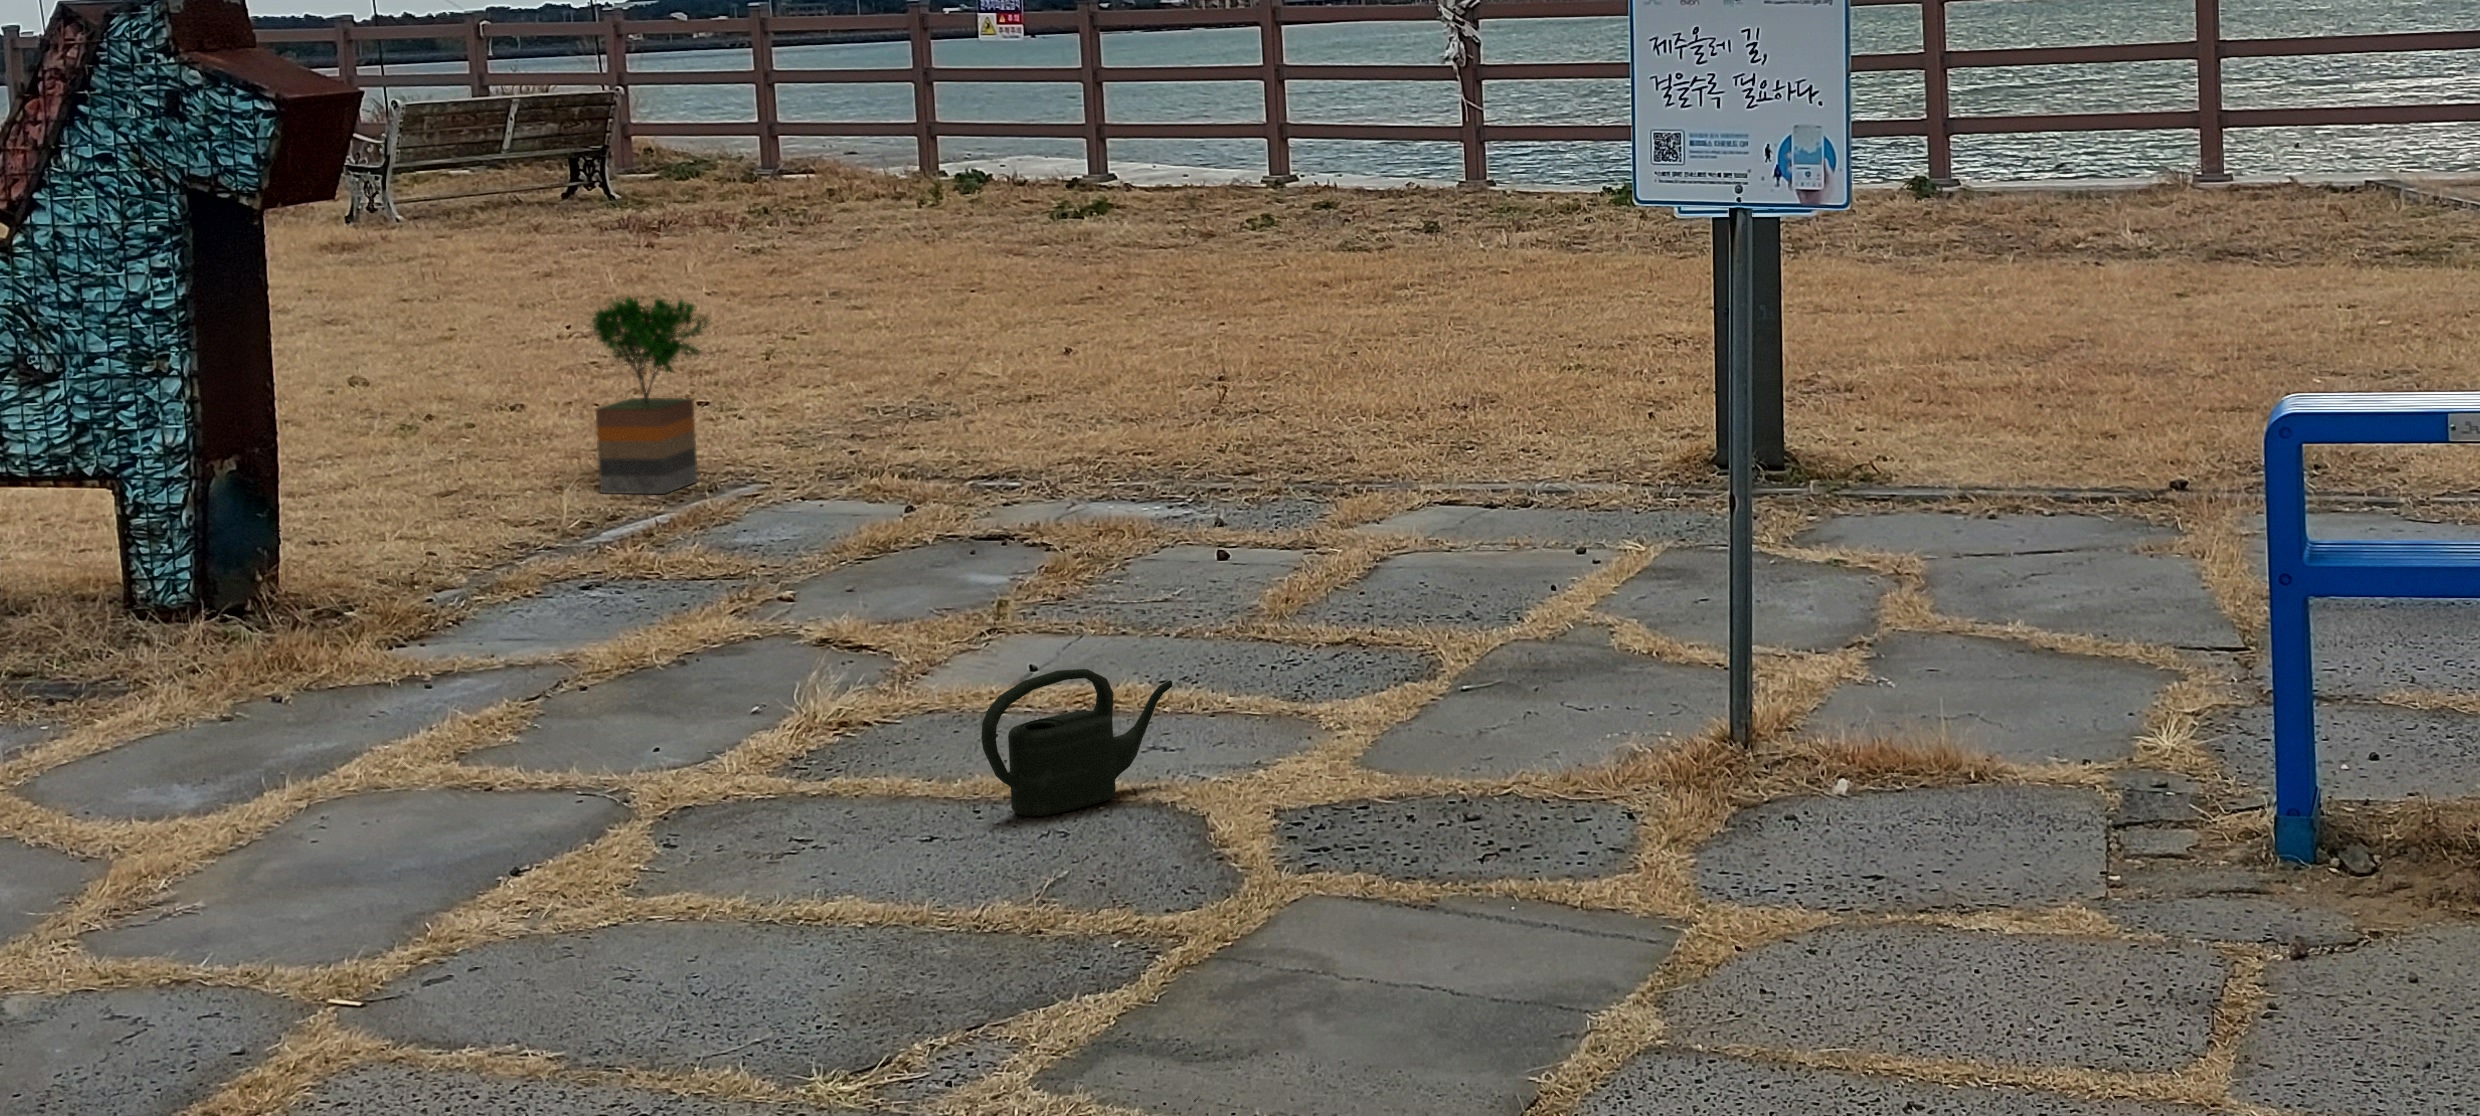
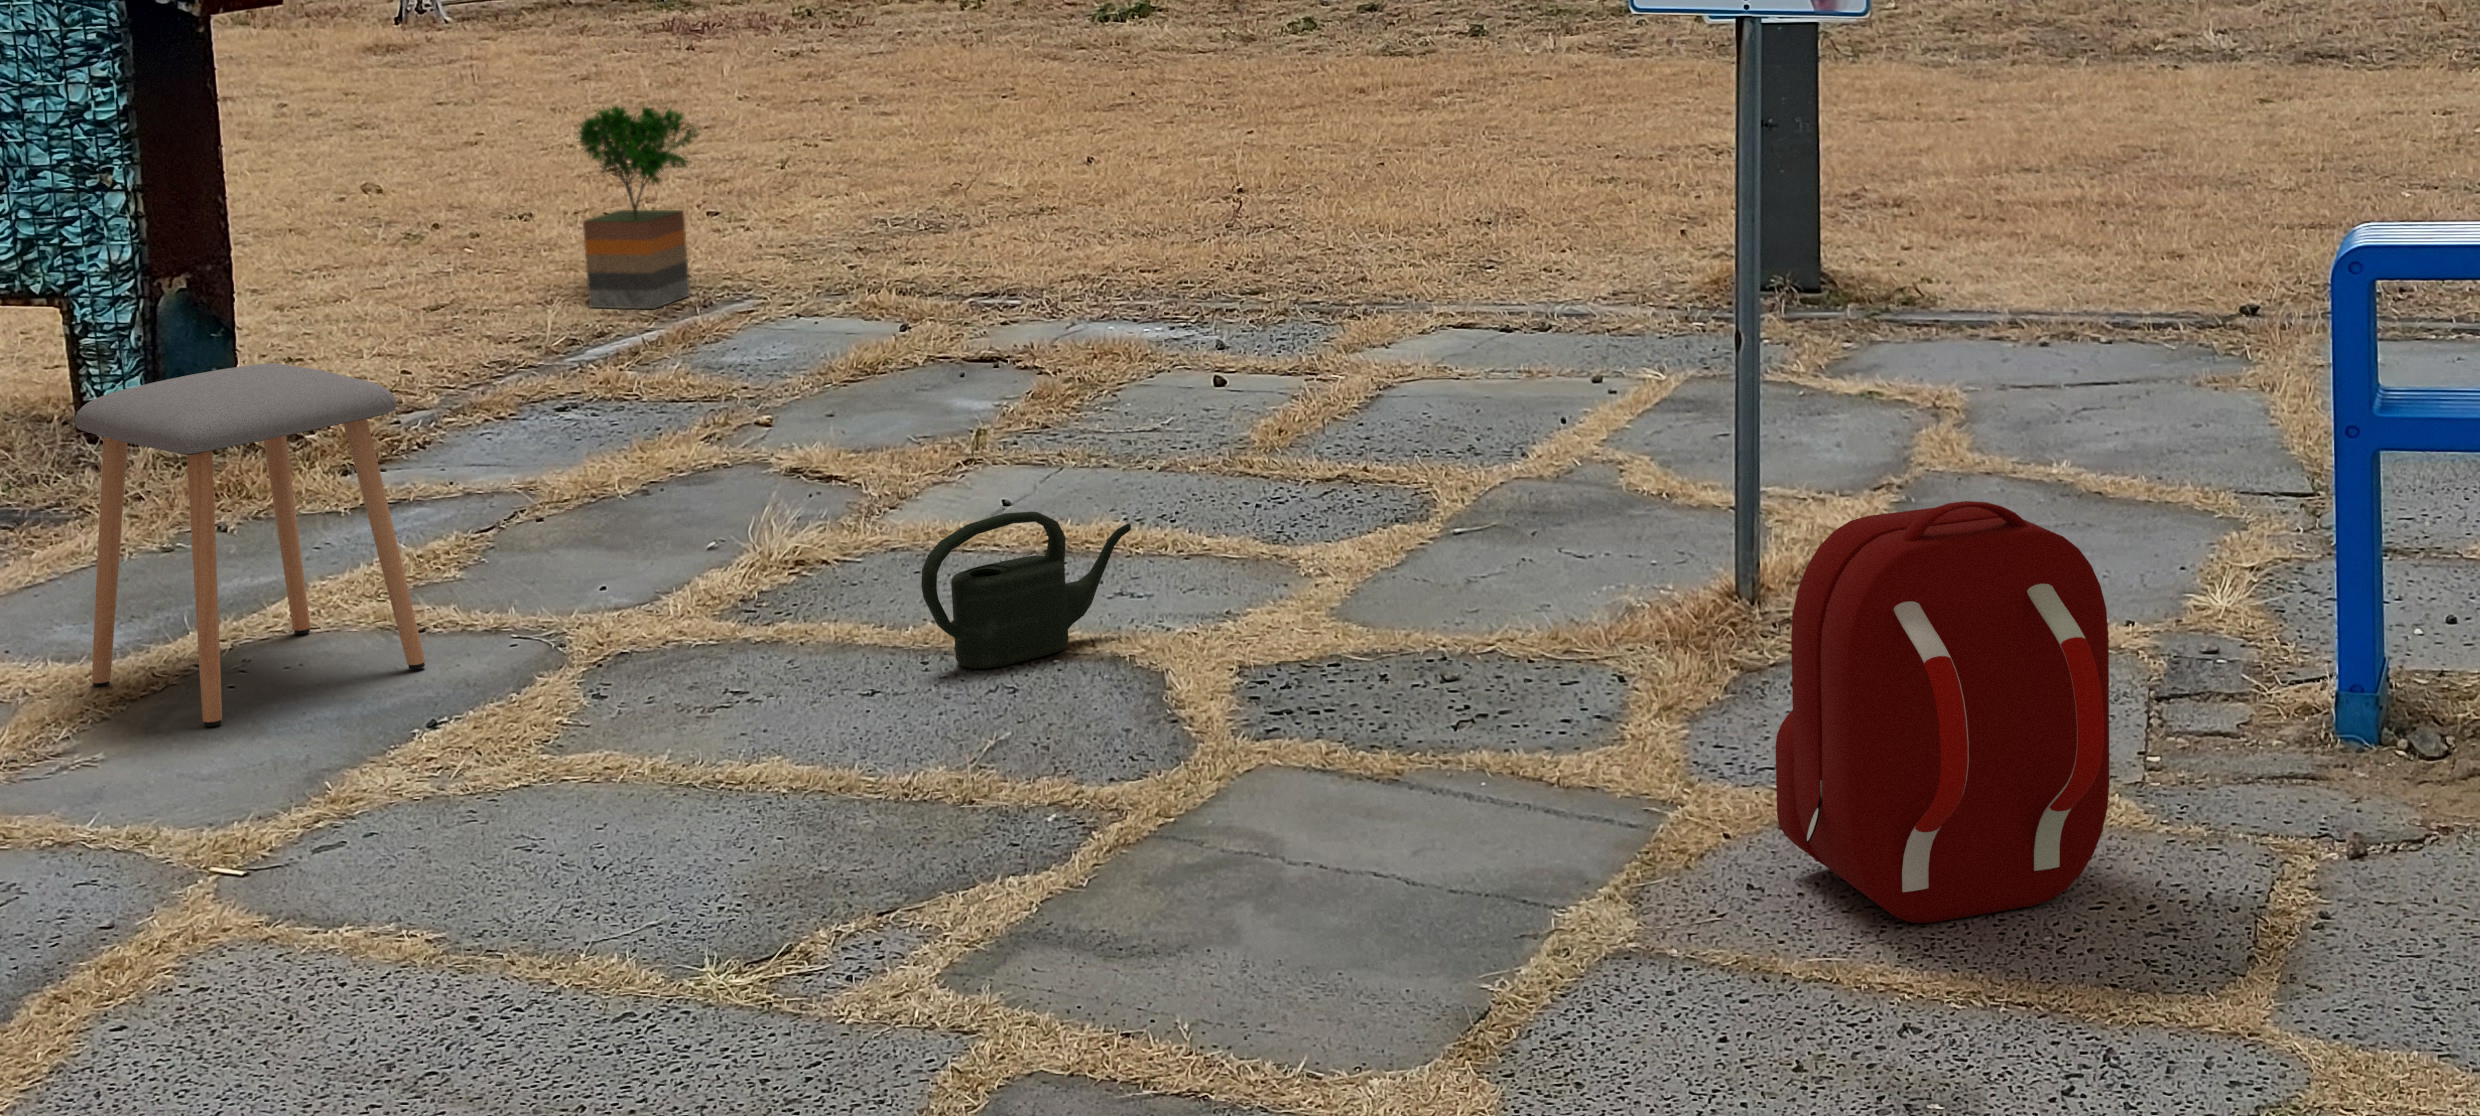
stool: none [175,535,505,877] -> present [75,363,425,727]
backpack: none [1786,638,2082,1018] -> present [1775,501,2109,923]

